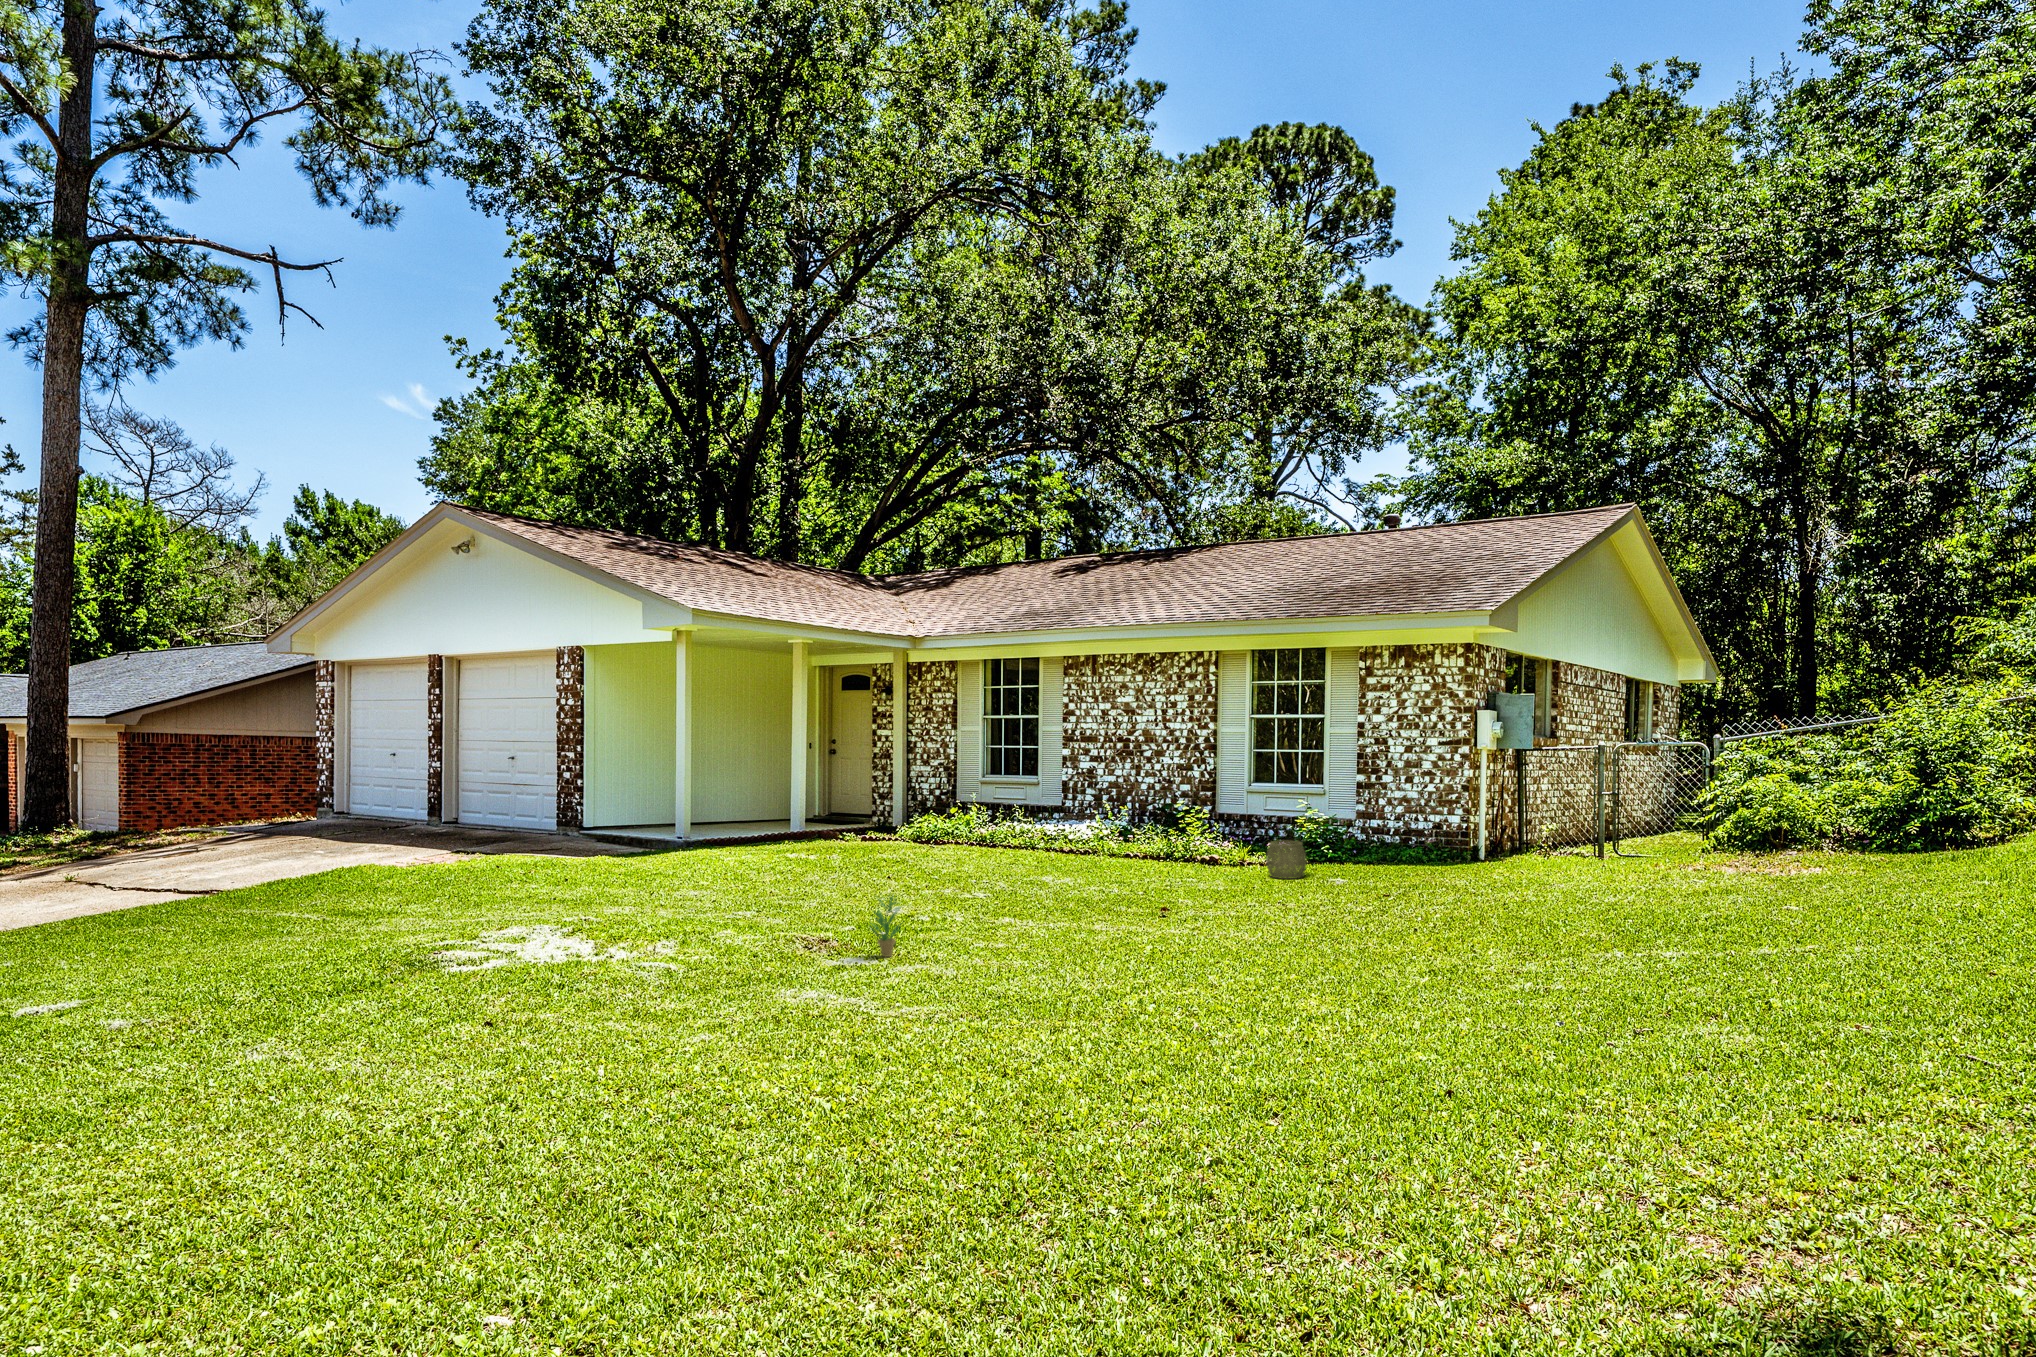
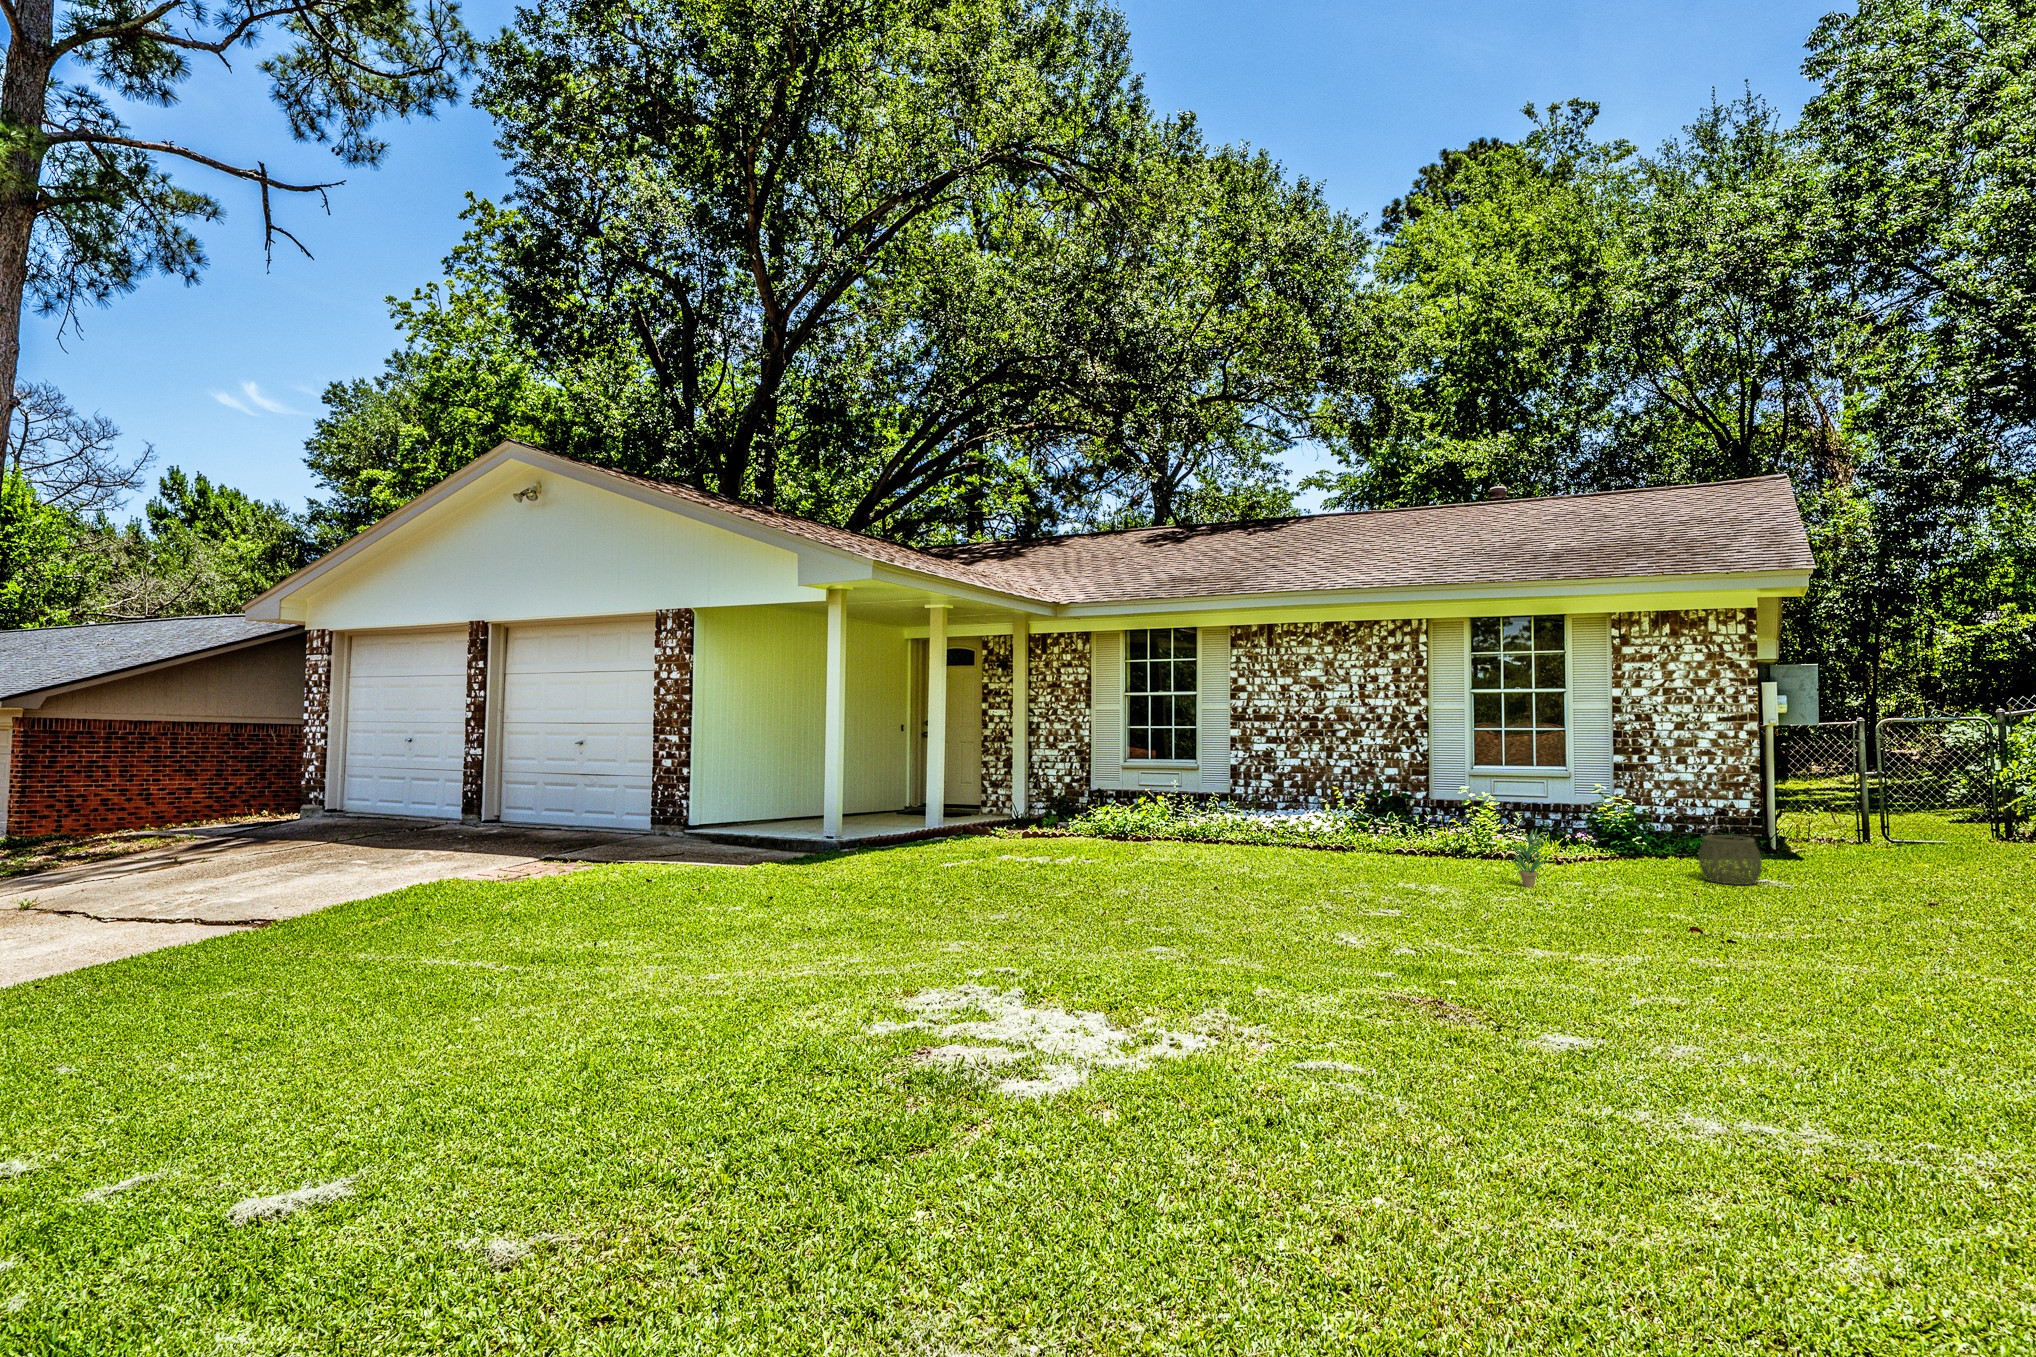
potted plant: present [872,896,900,957] -> present [1511,829,1545,887]

